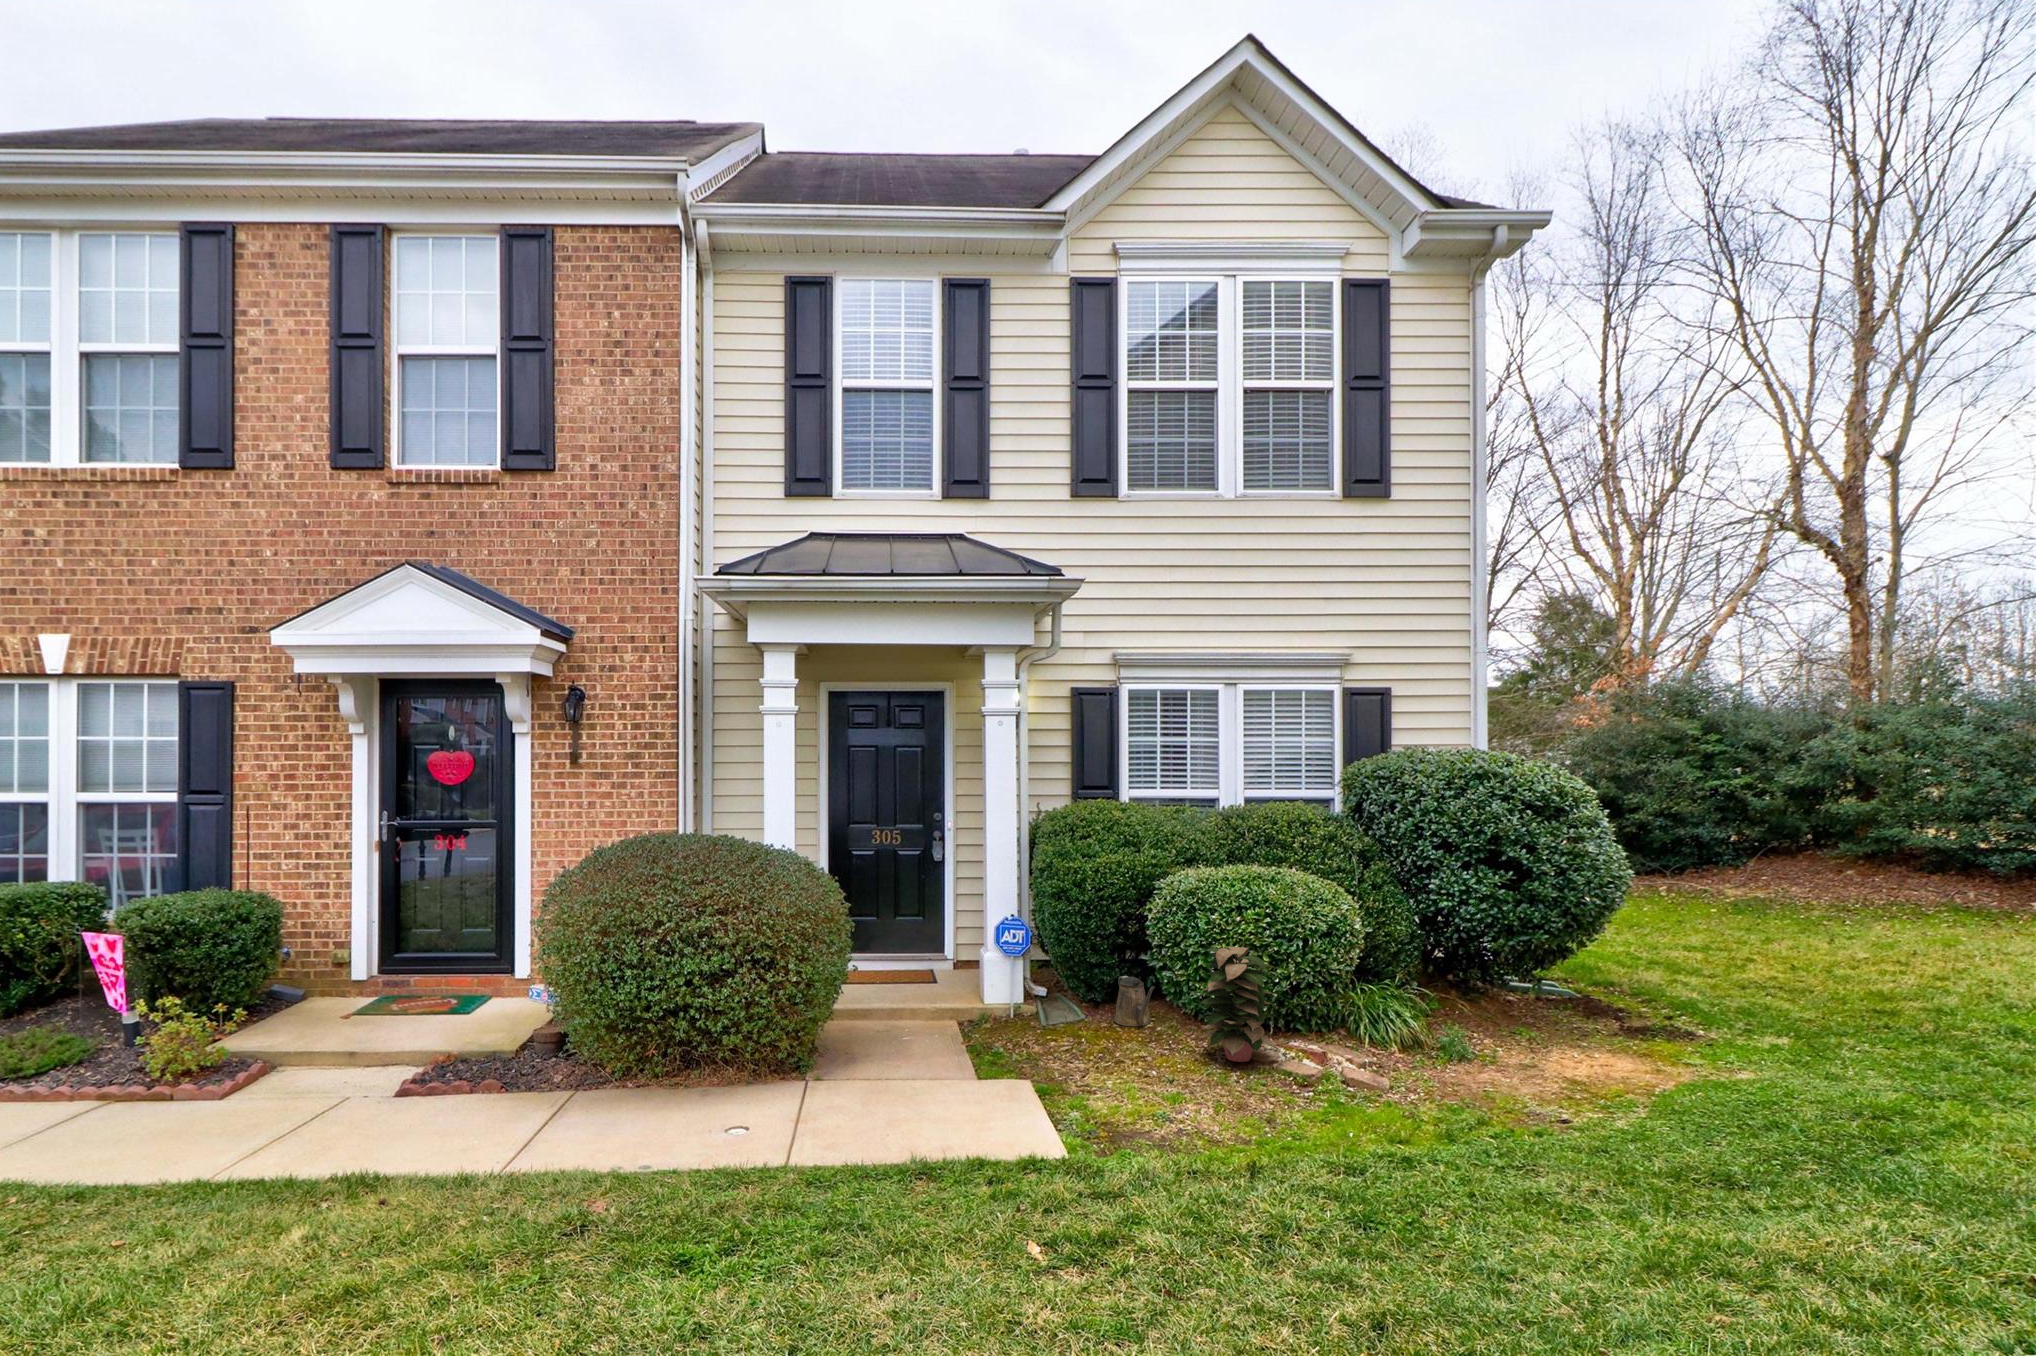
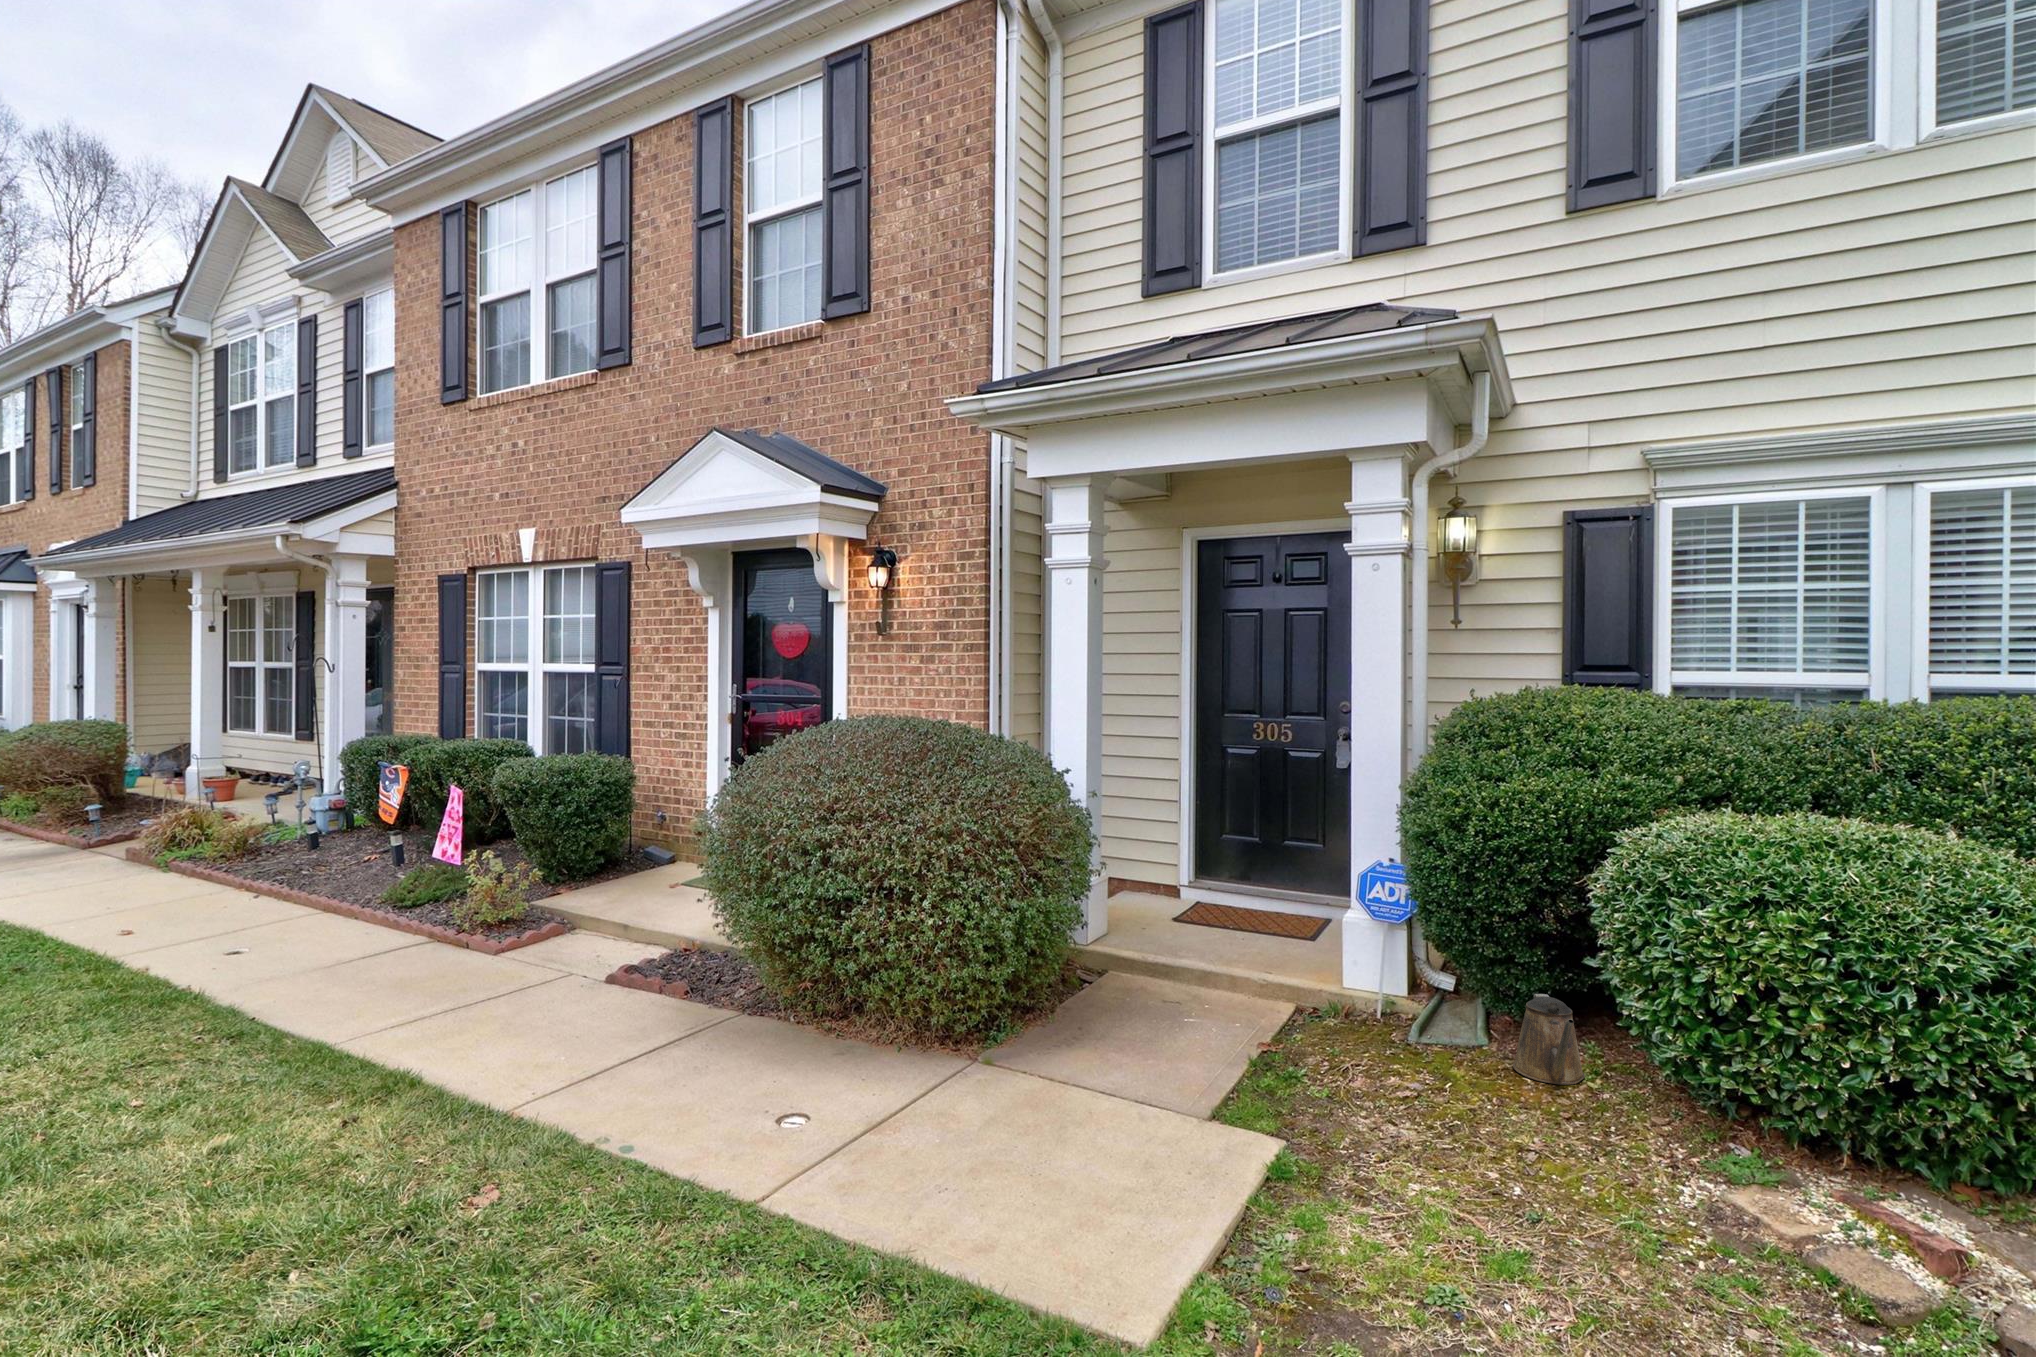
decorative plant: present [1199,947,1277,1062] -> none [1638,969,1827,1204]

